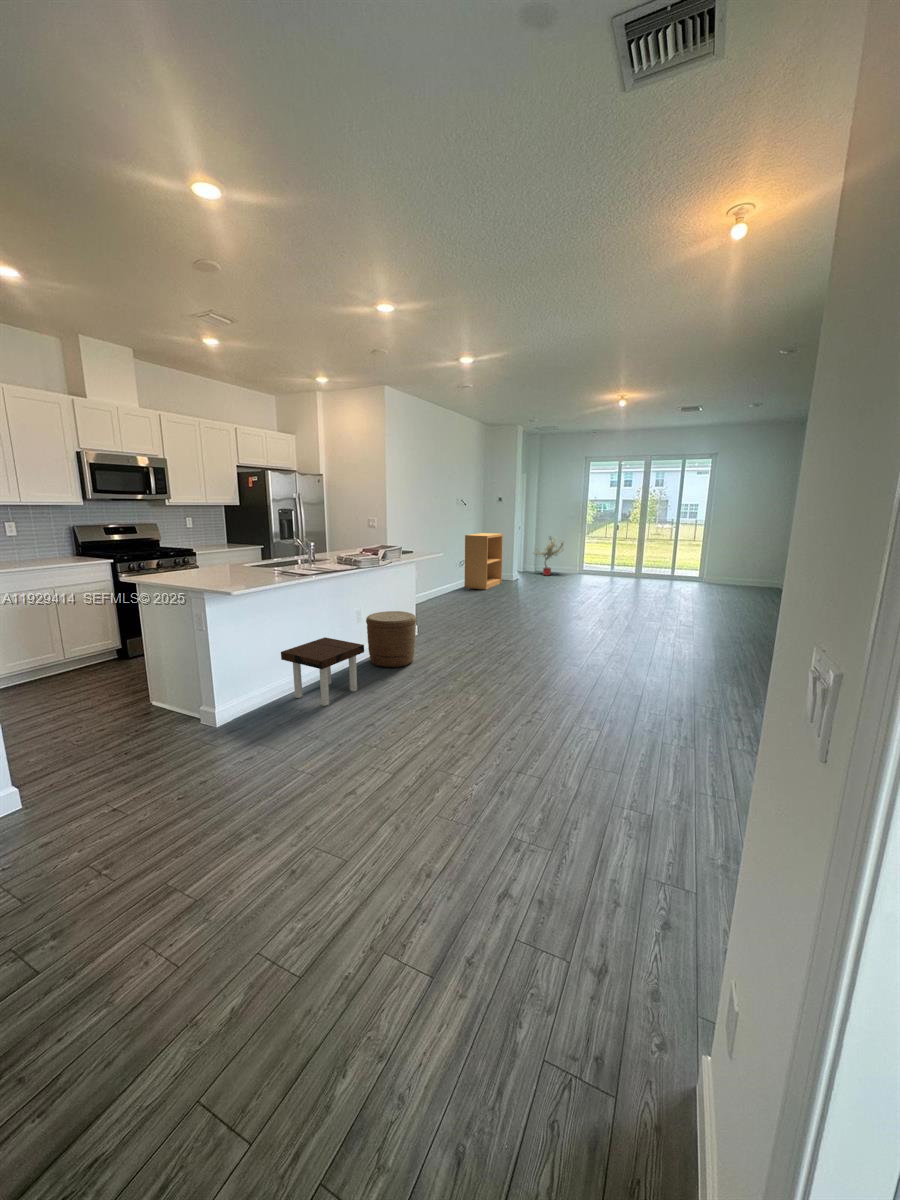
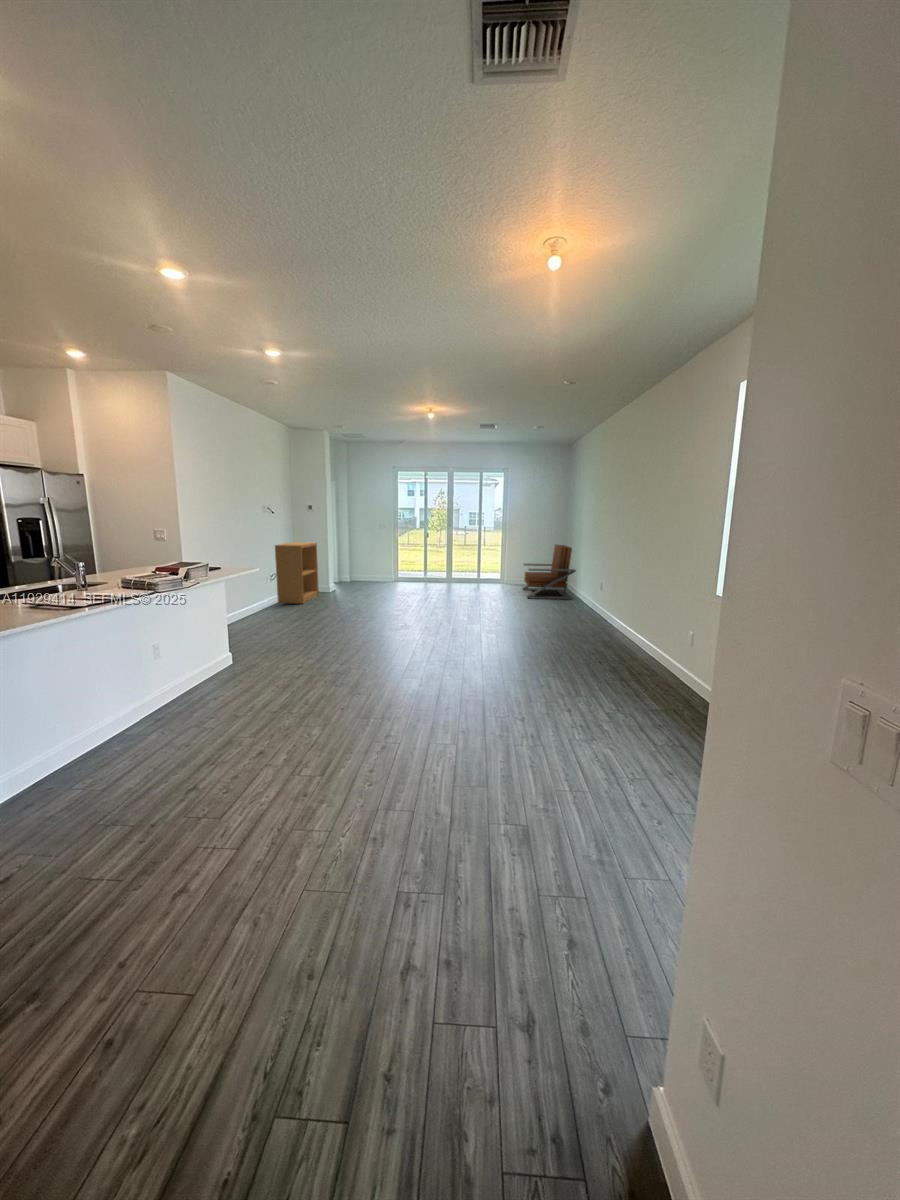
potted tree: present [533,536,564,576] -> none [348,544,381,585]
lounge chair: none [723,539,796,605] -> present [522,544,576,599]
woven basket: present [366,611,417,668] -> none [164,639,234,710]
side table: present [281,637,364,706] -> none [34,685,168,778]

